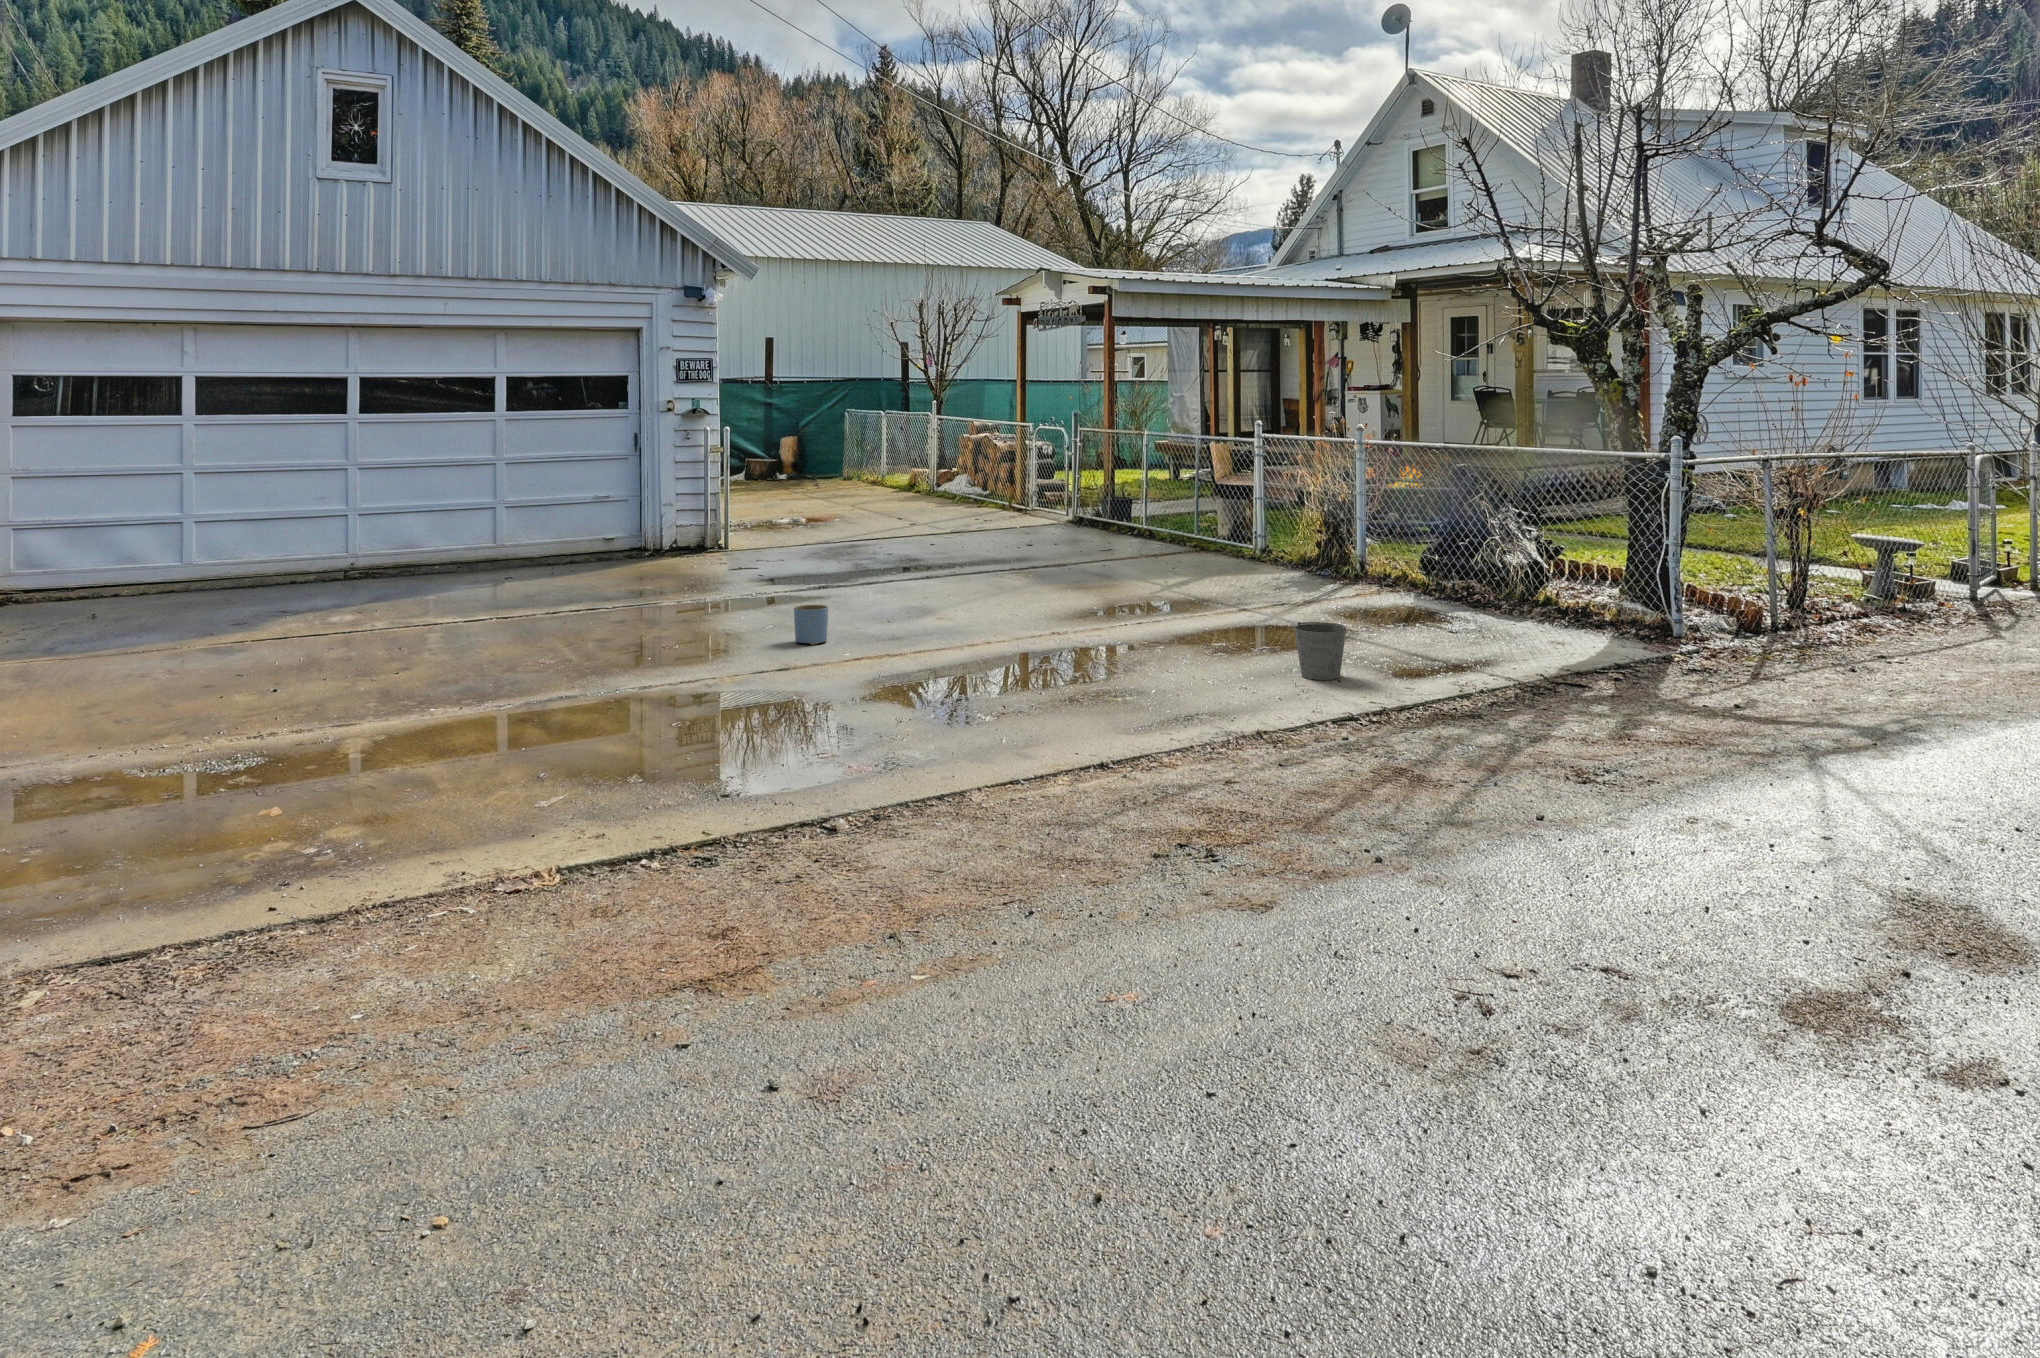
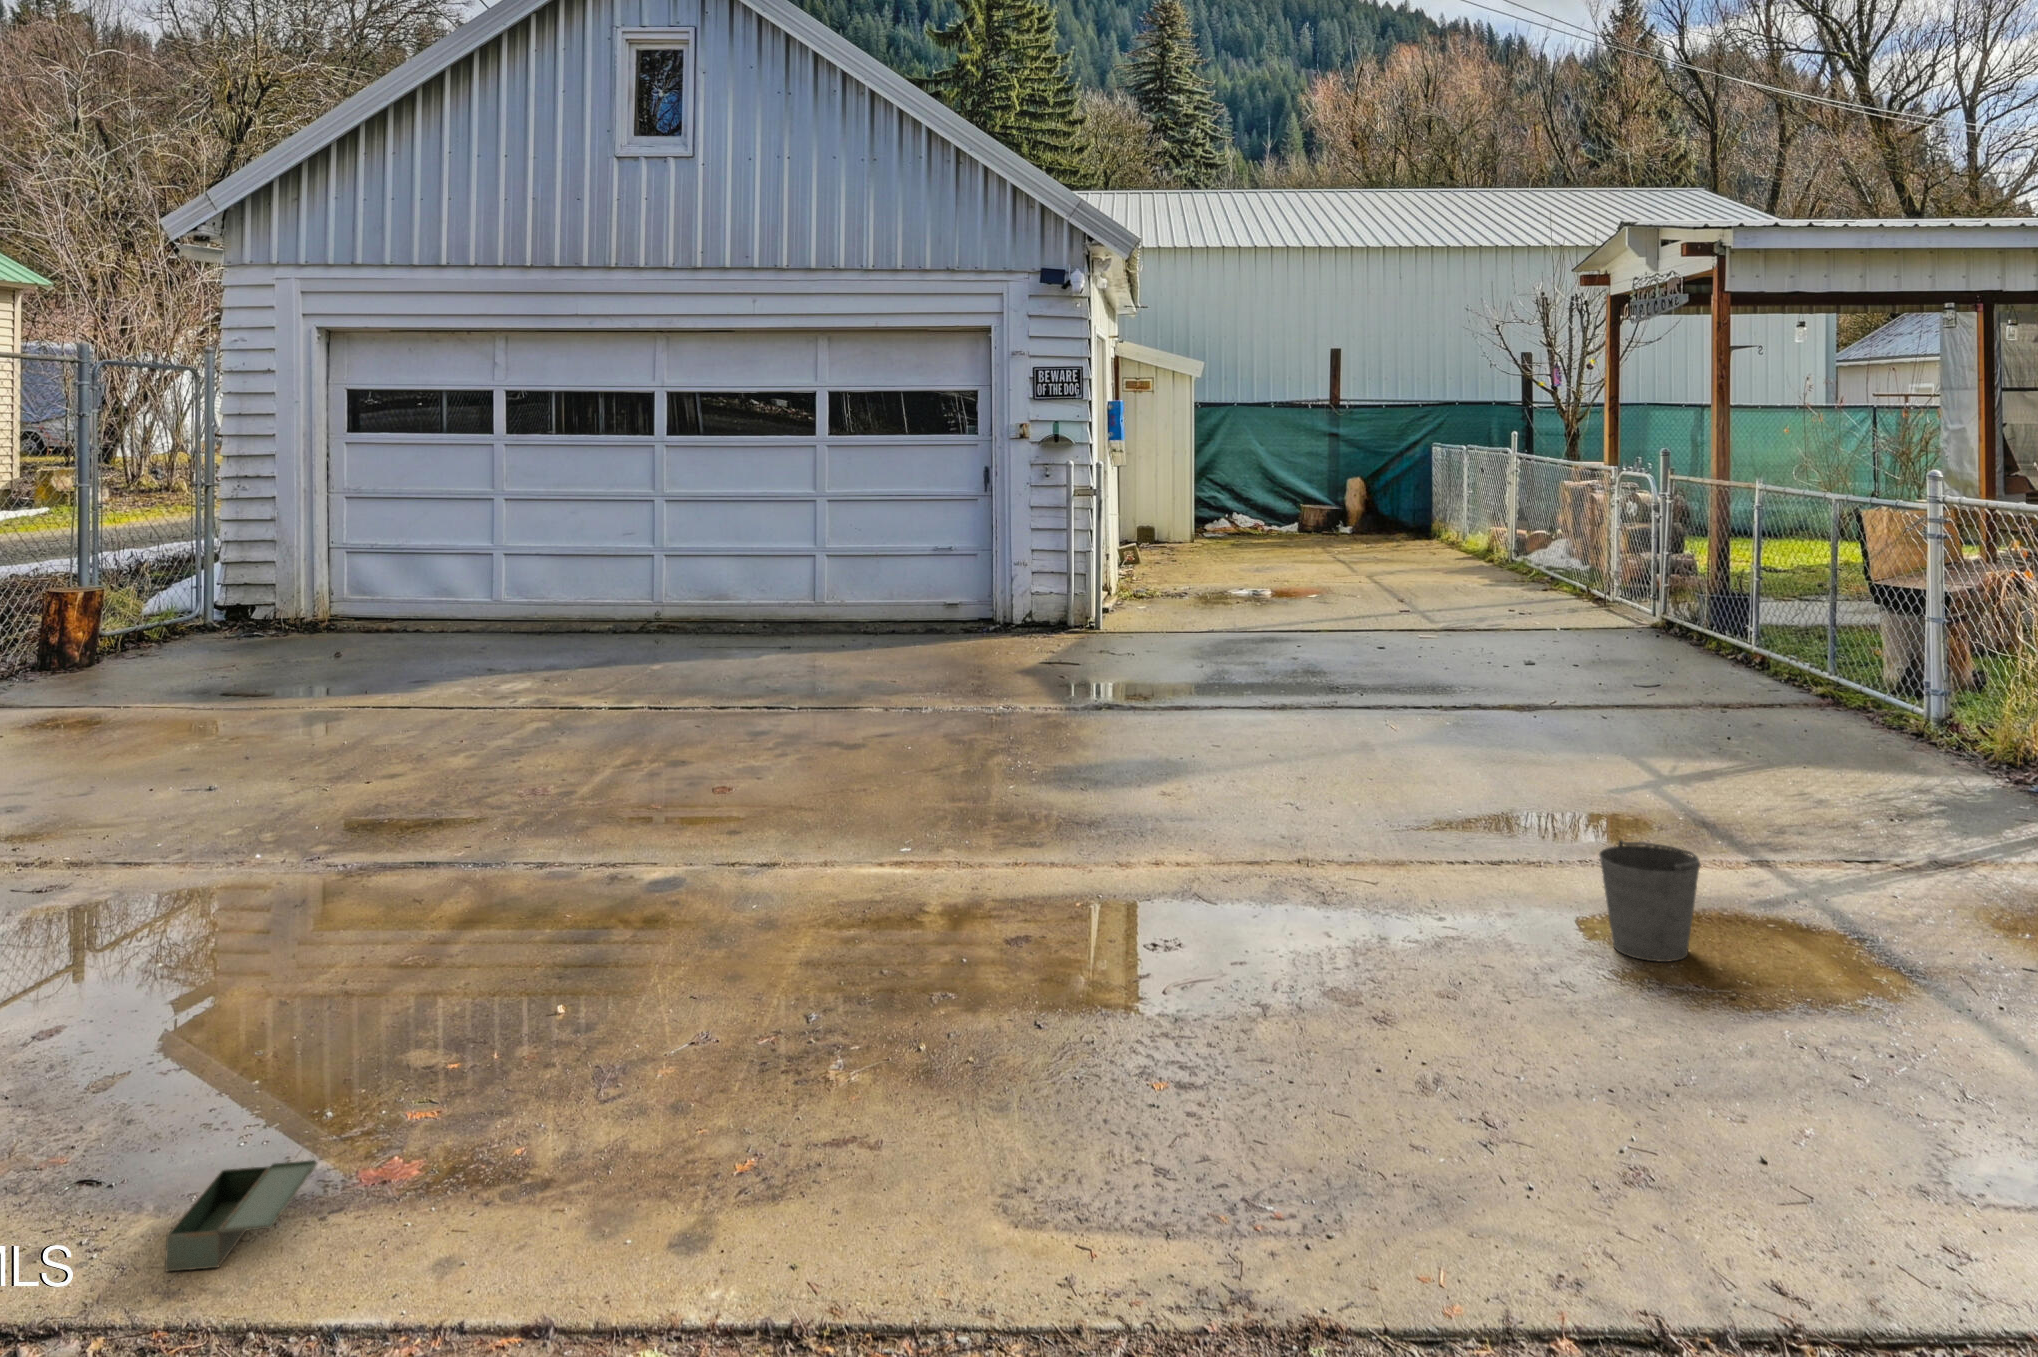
planter: present [794,605,828,645] -> none [947,712,995,772]
toolbox: none [818,823,899,873] -> present [165,1161,317,1271]

